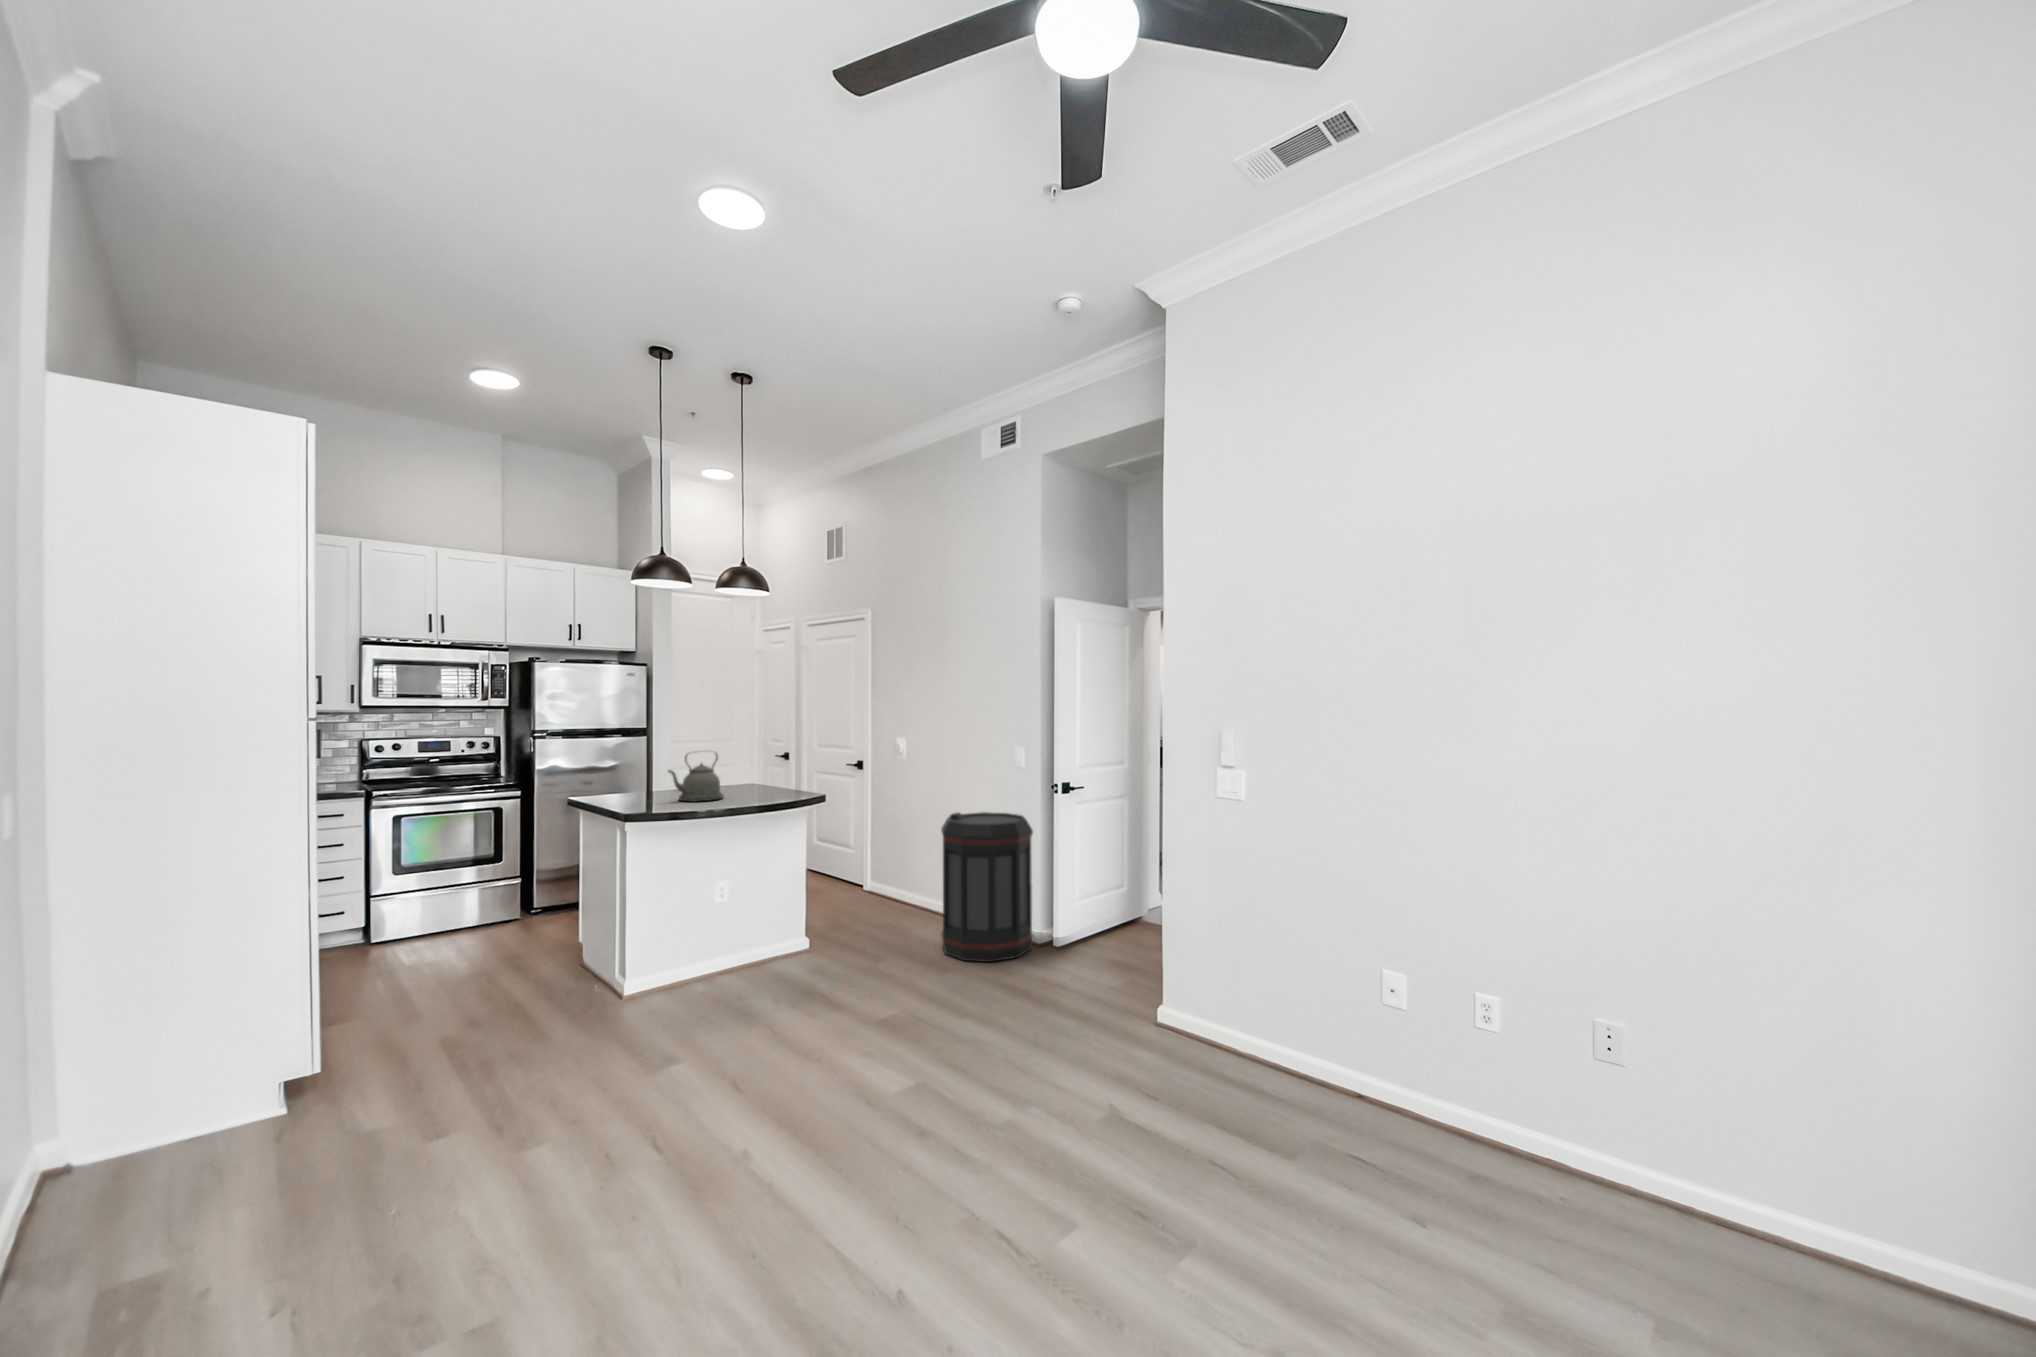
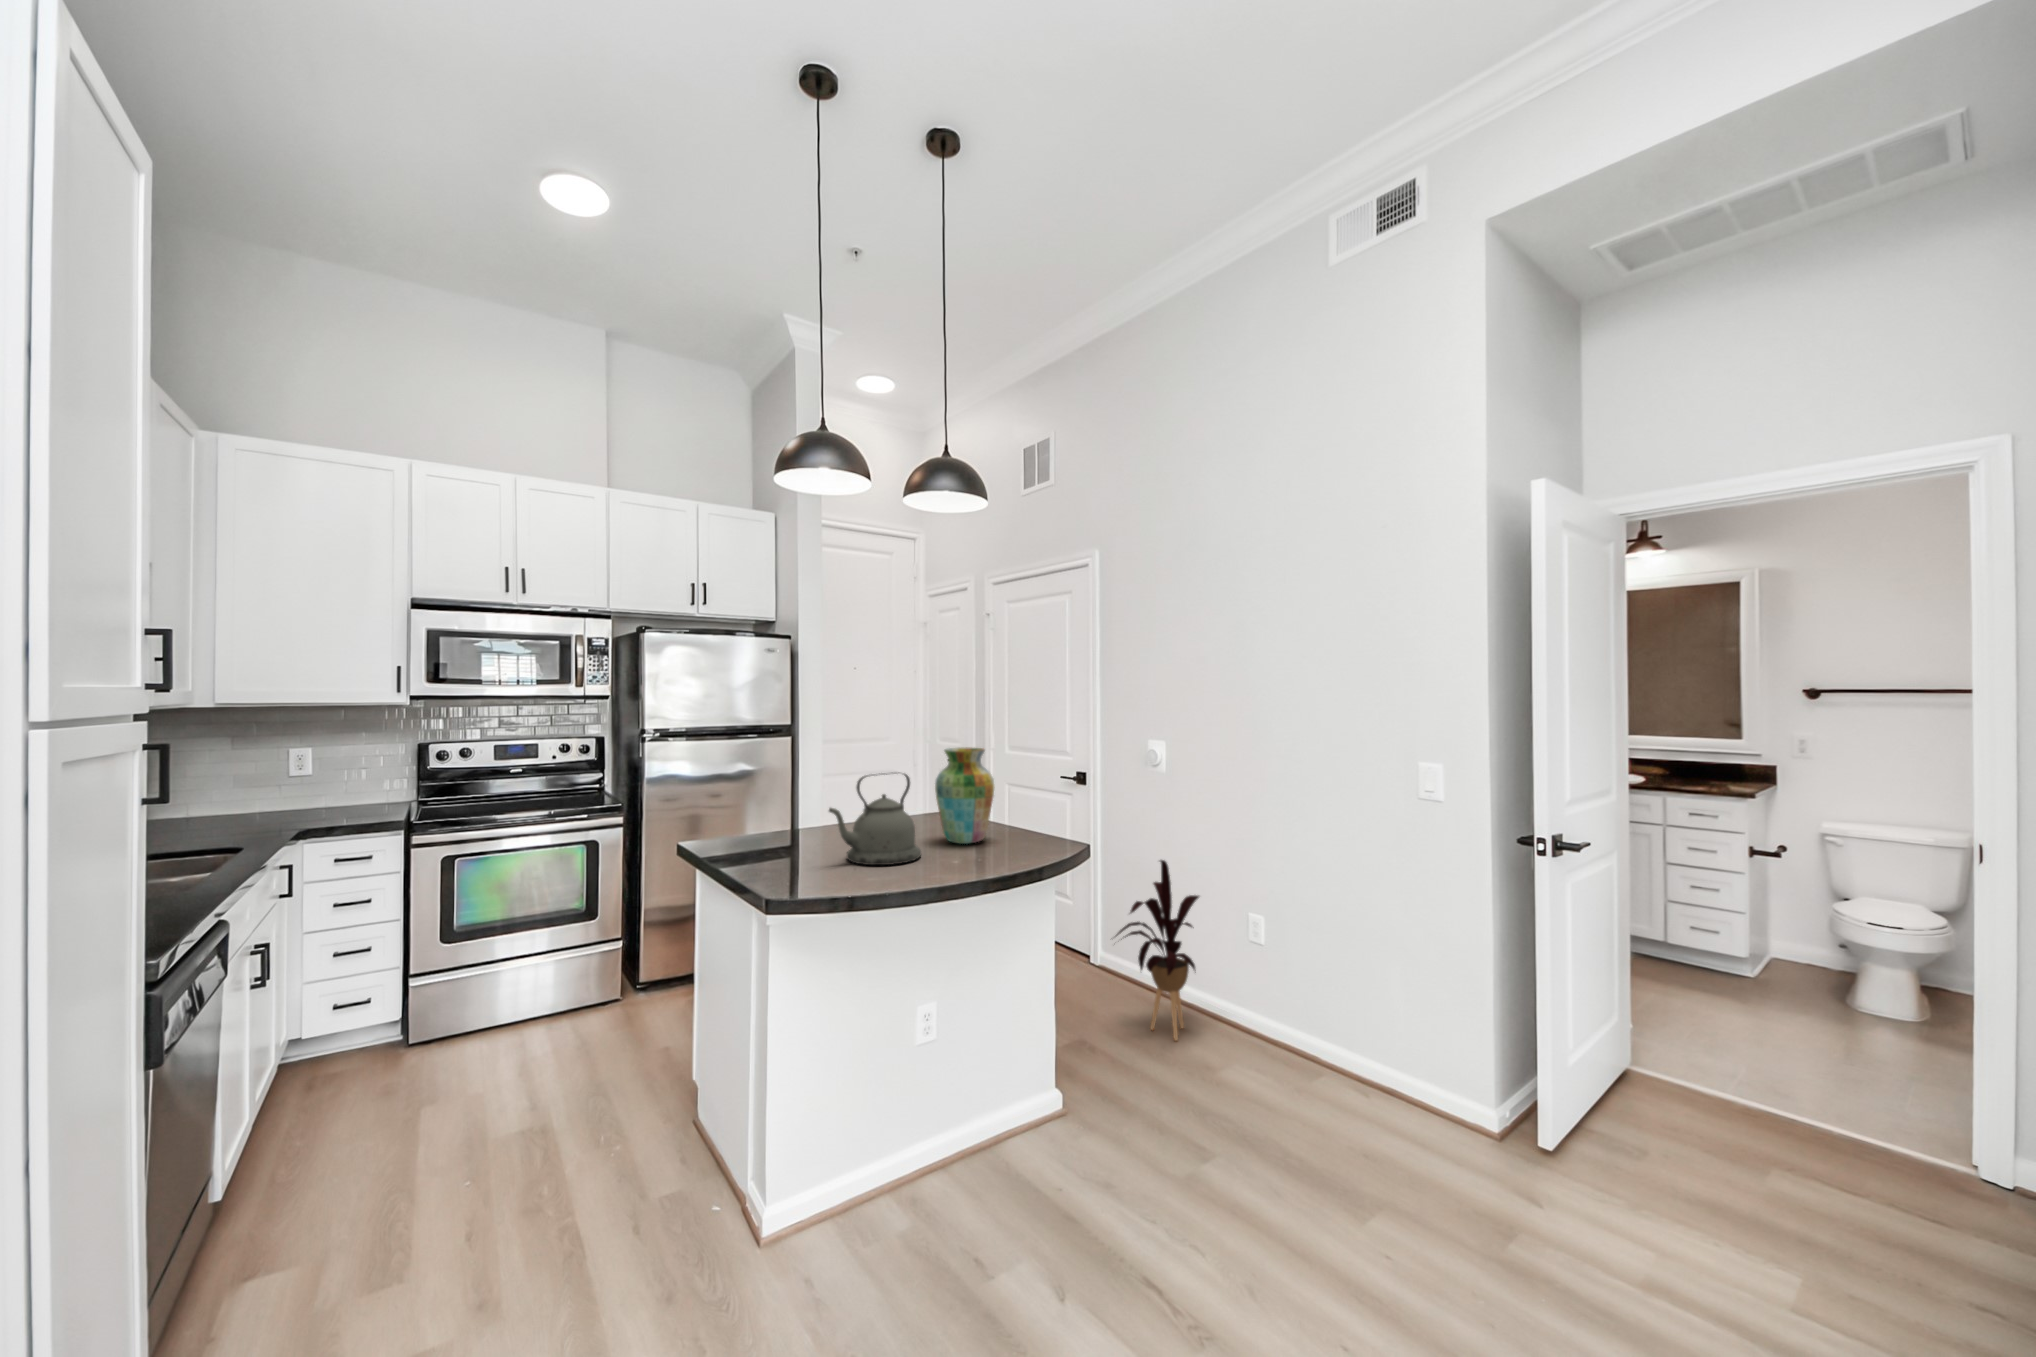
vase: none [735,738,772,793] -> present [935,747,994,844]
house plant: none [855,807,919,919] -> present [1116,860,1199,1040]
trash can: present [941,812,1033,962] -> none [1287,882,1477,1186]

